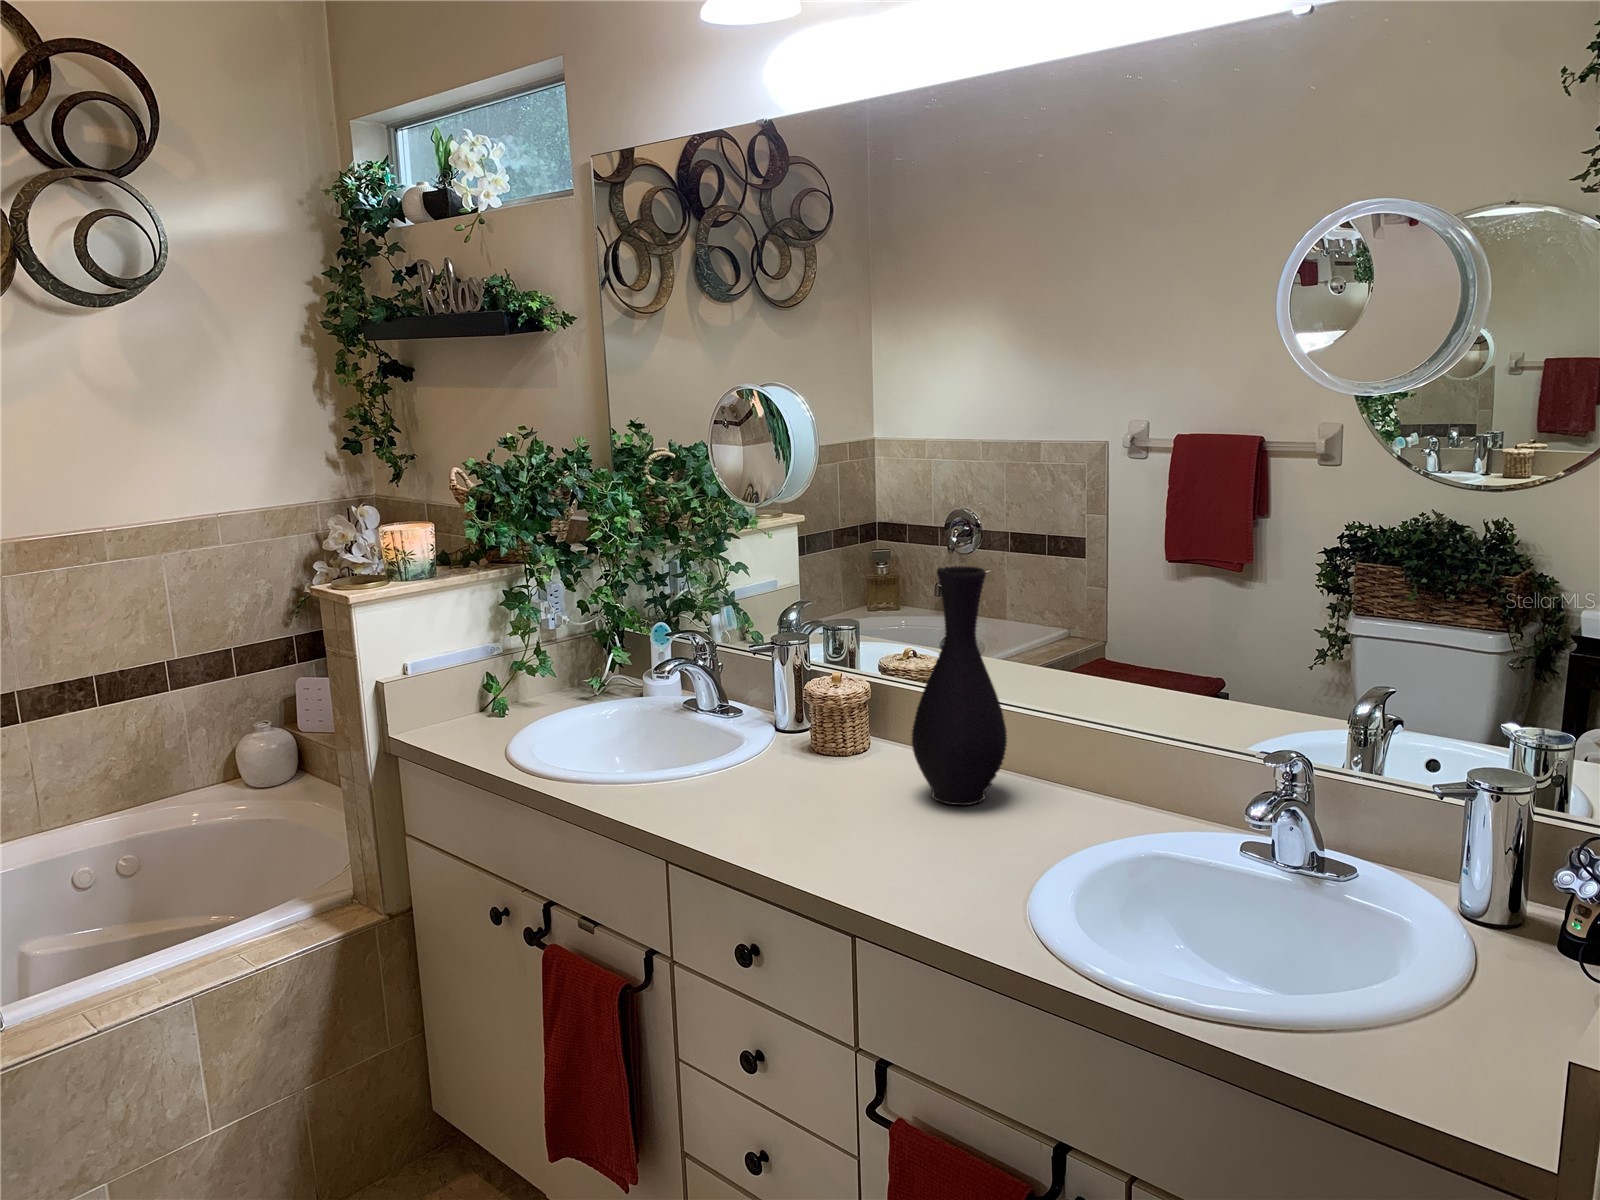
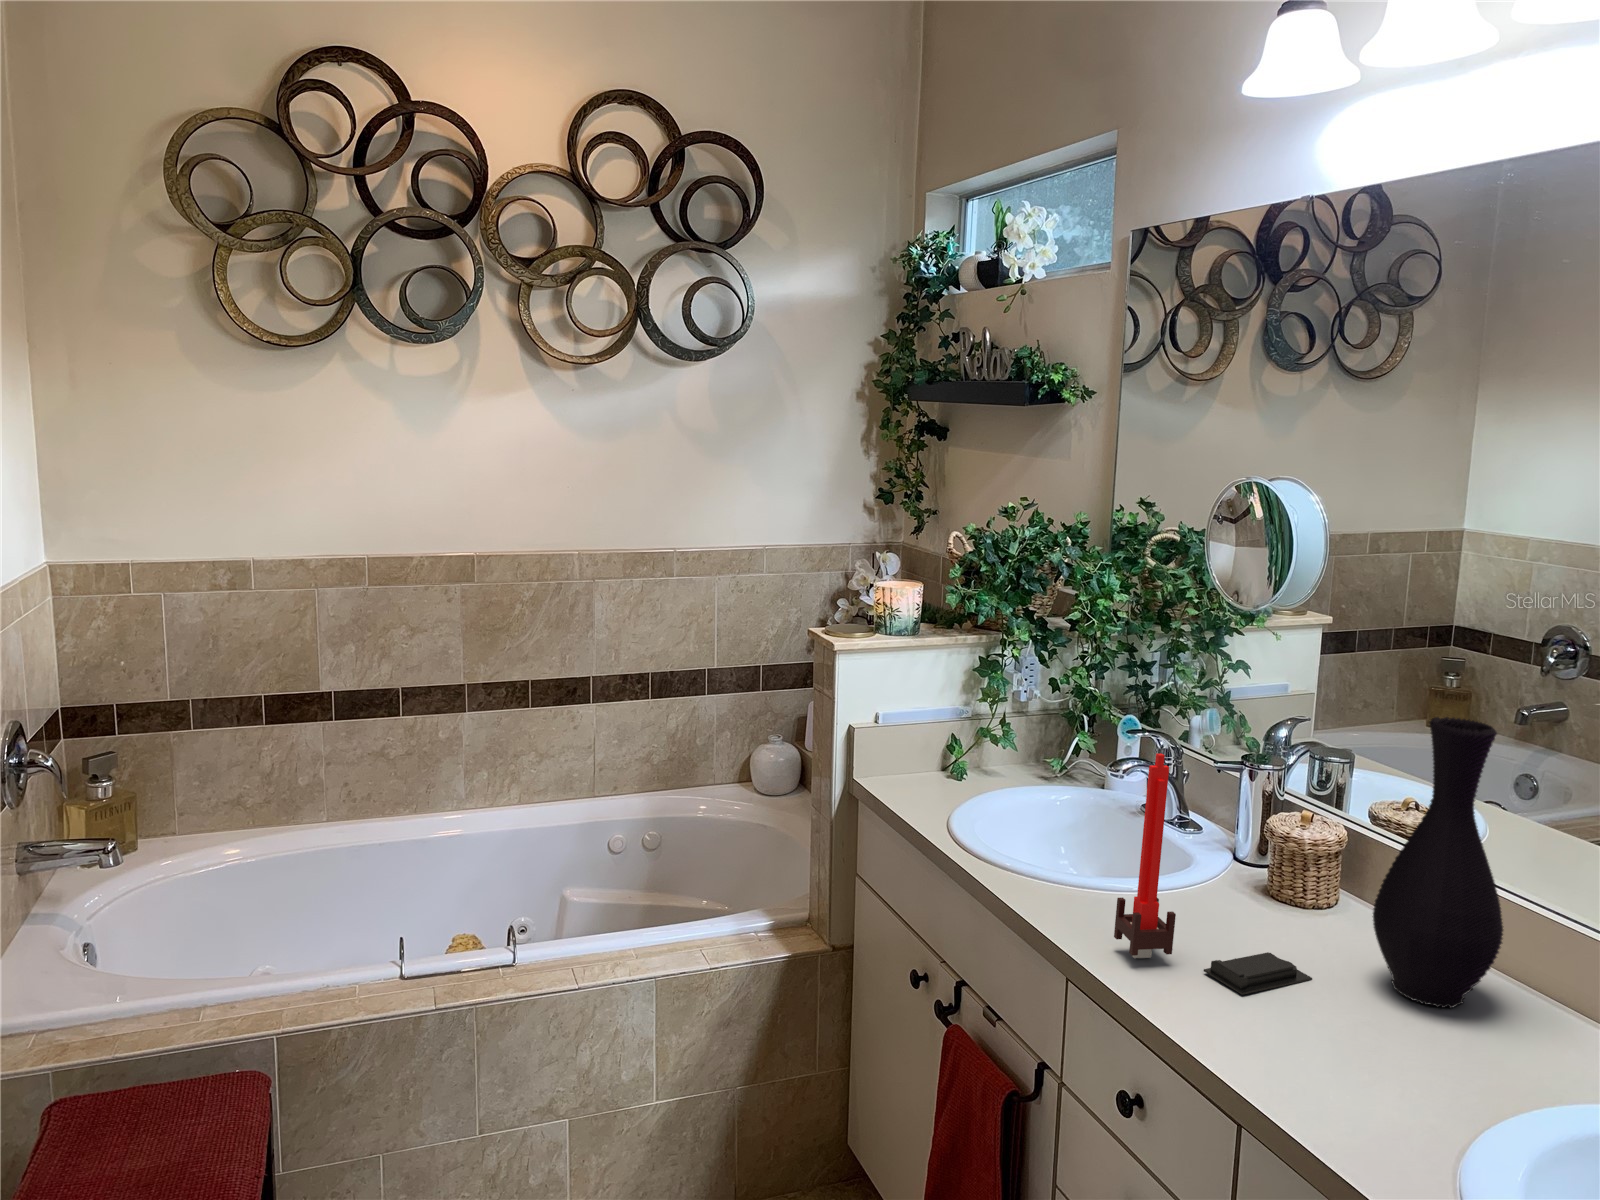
candle: none [705,637,760,829] -> present [1114,754,1176,958]
soap bar: none [789,796,874,835] -> present [1203,952,1312,995]

